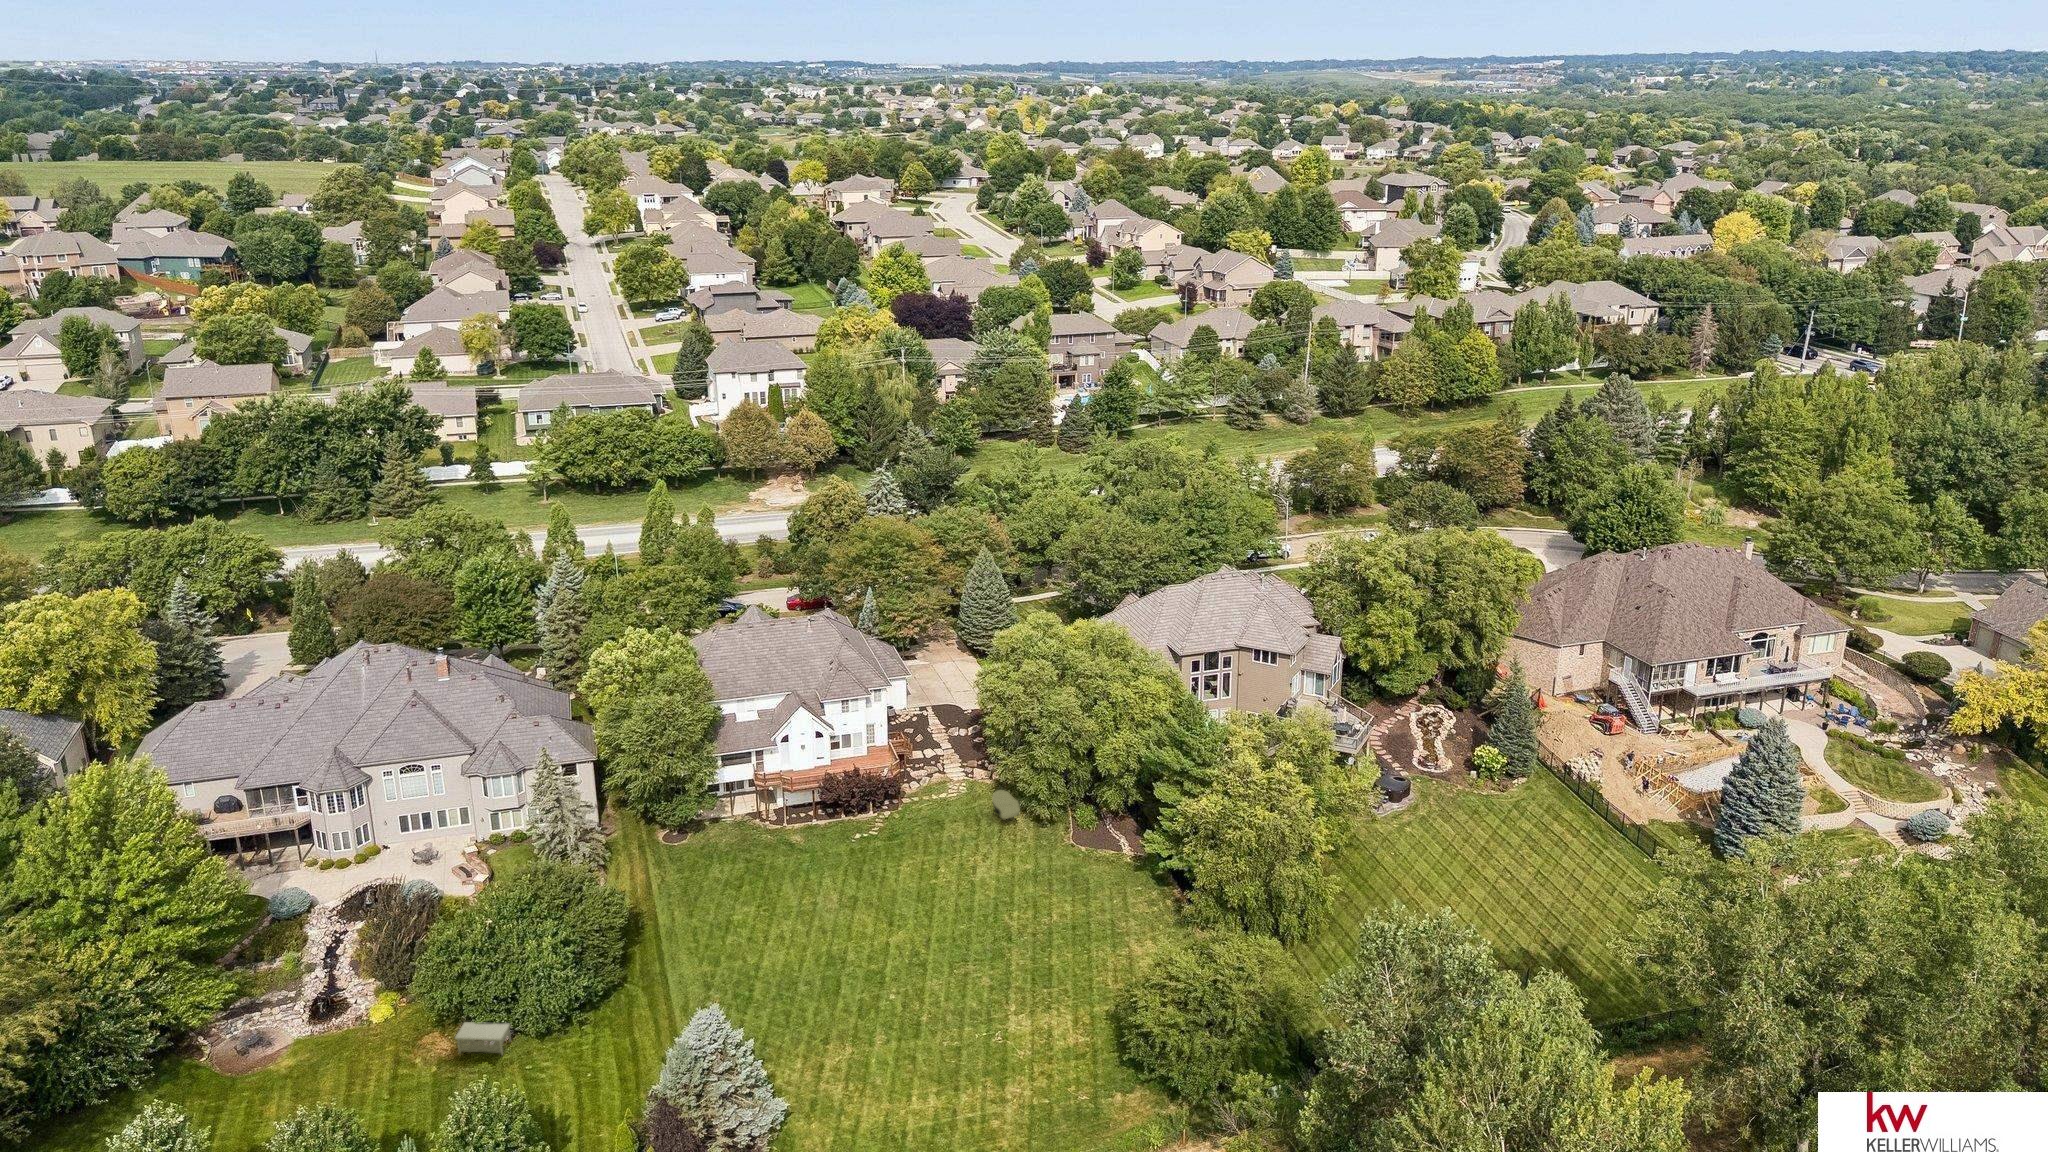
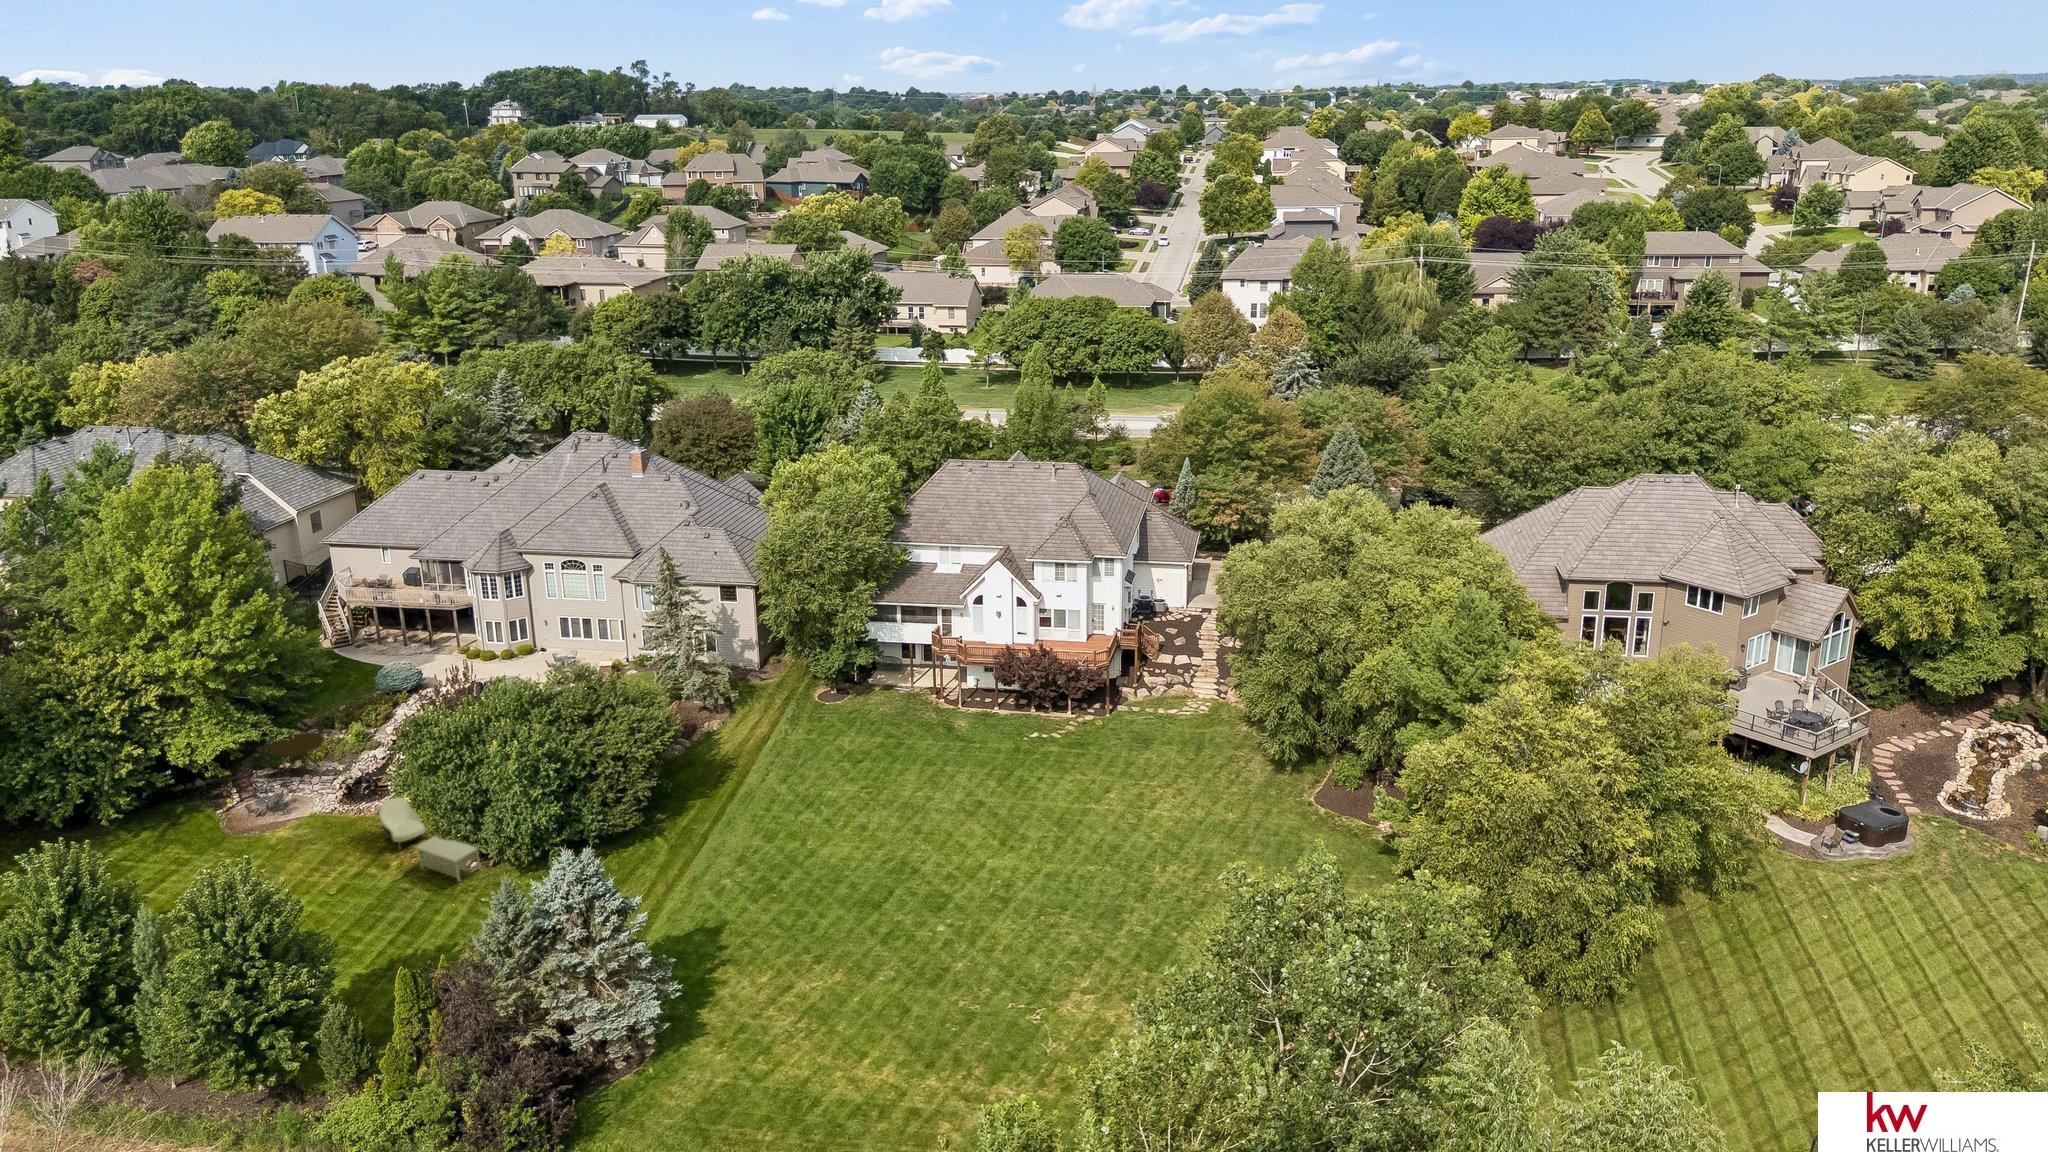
armchair: present [992,790,1020,822] -> present [379,798,429,850]
dining table: none [236,968,287,1016] -> present [268,733,324,779]

